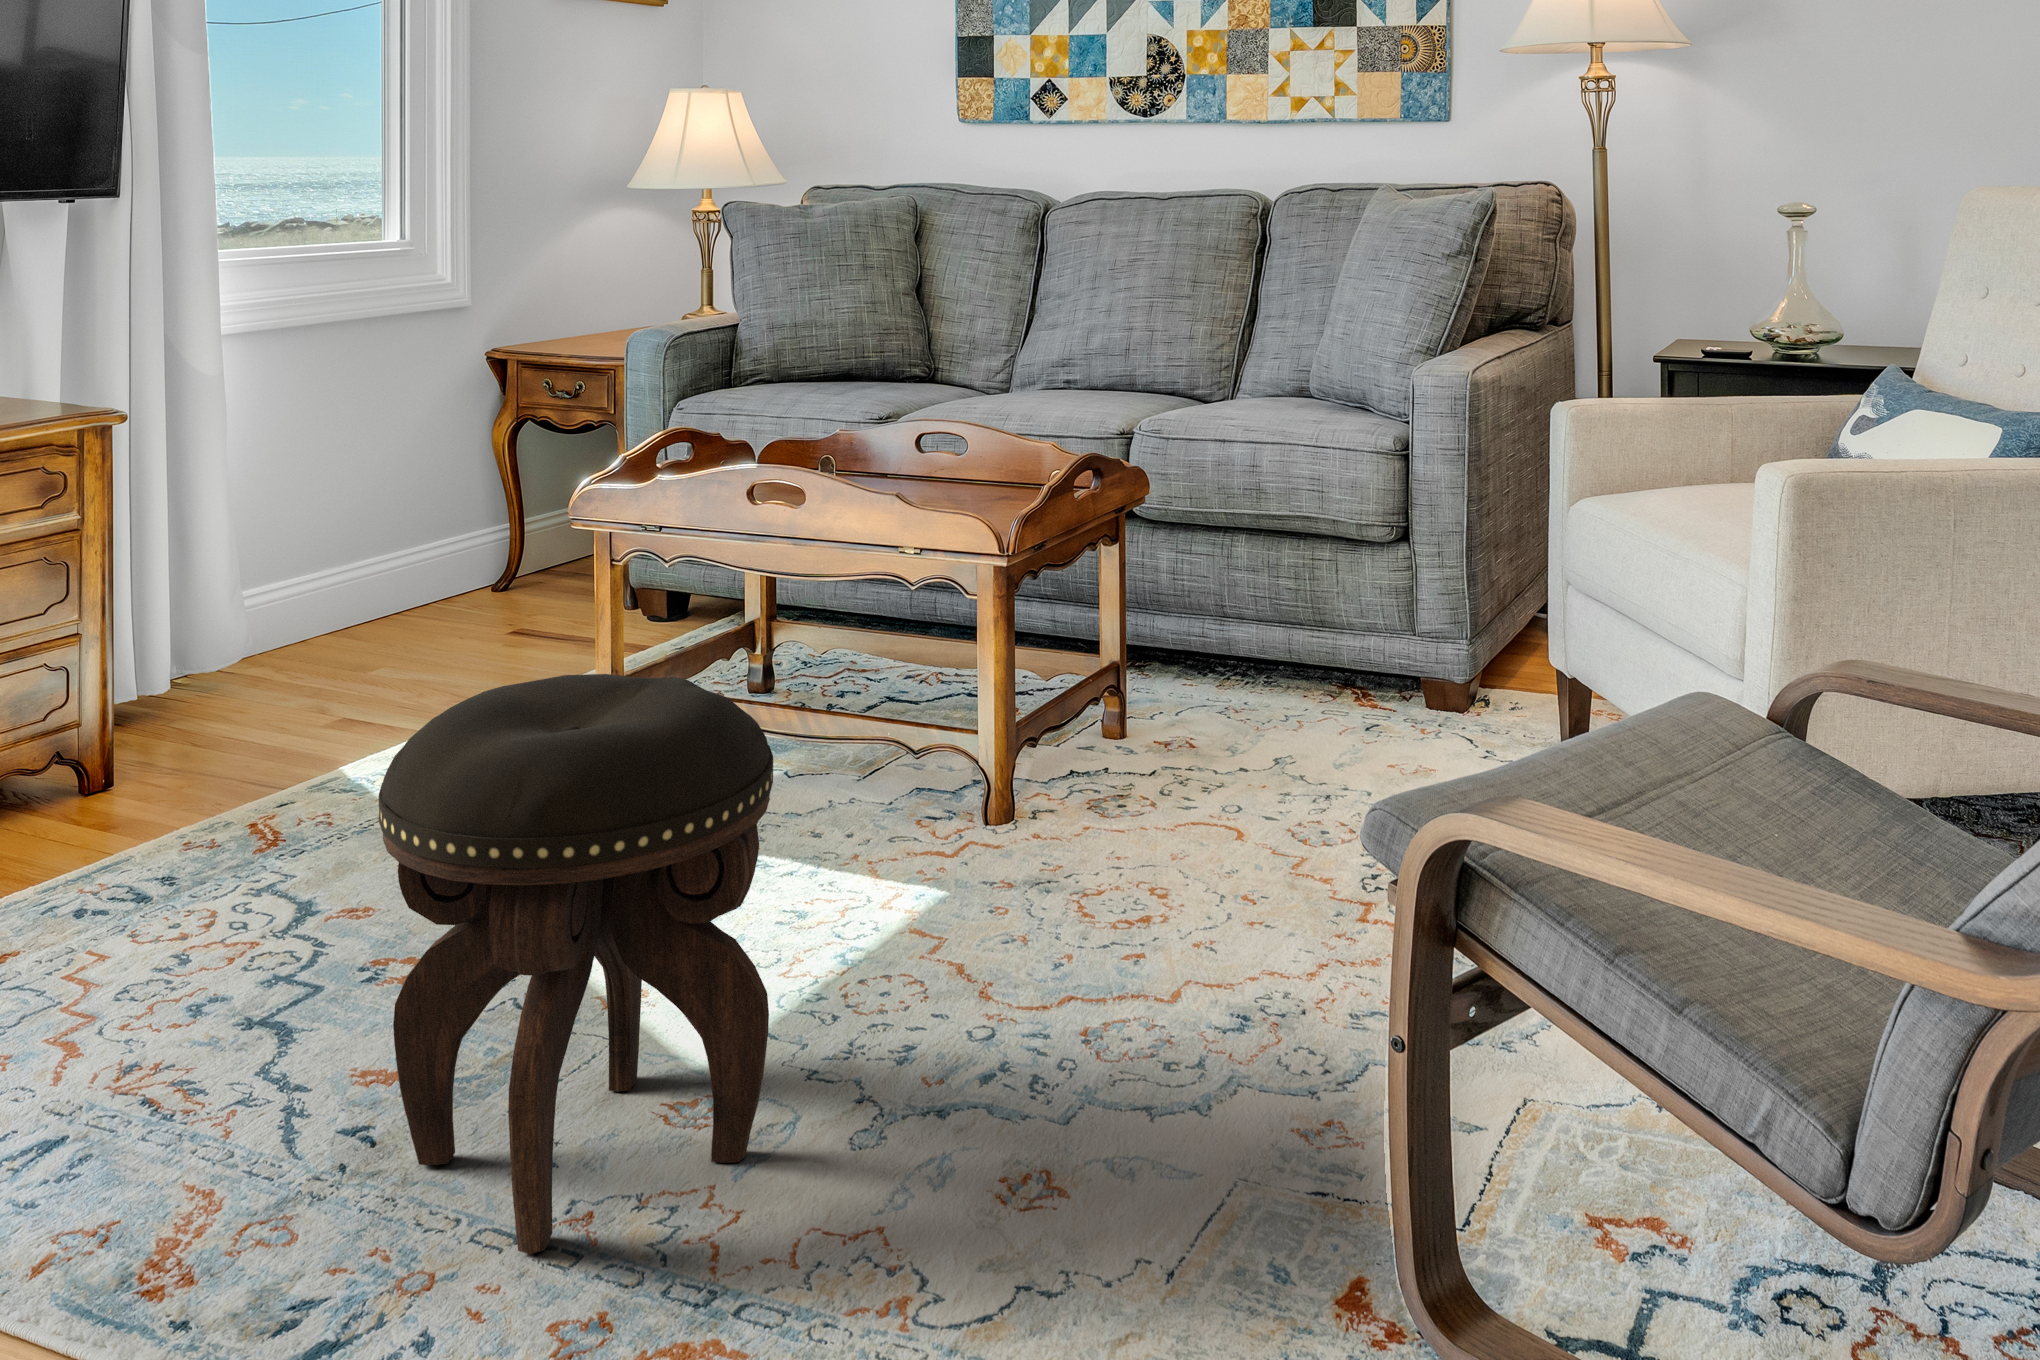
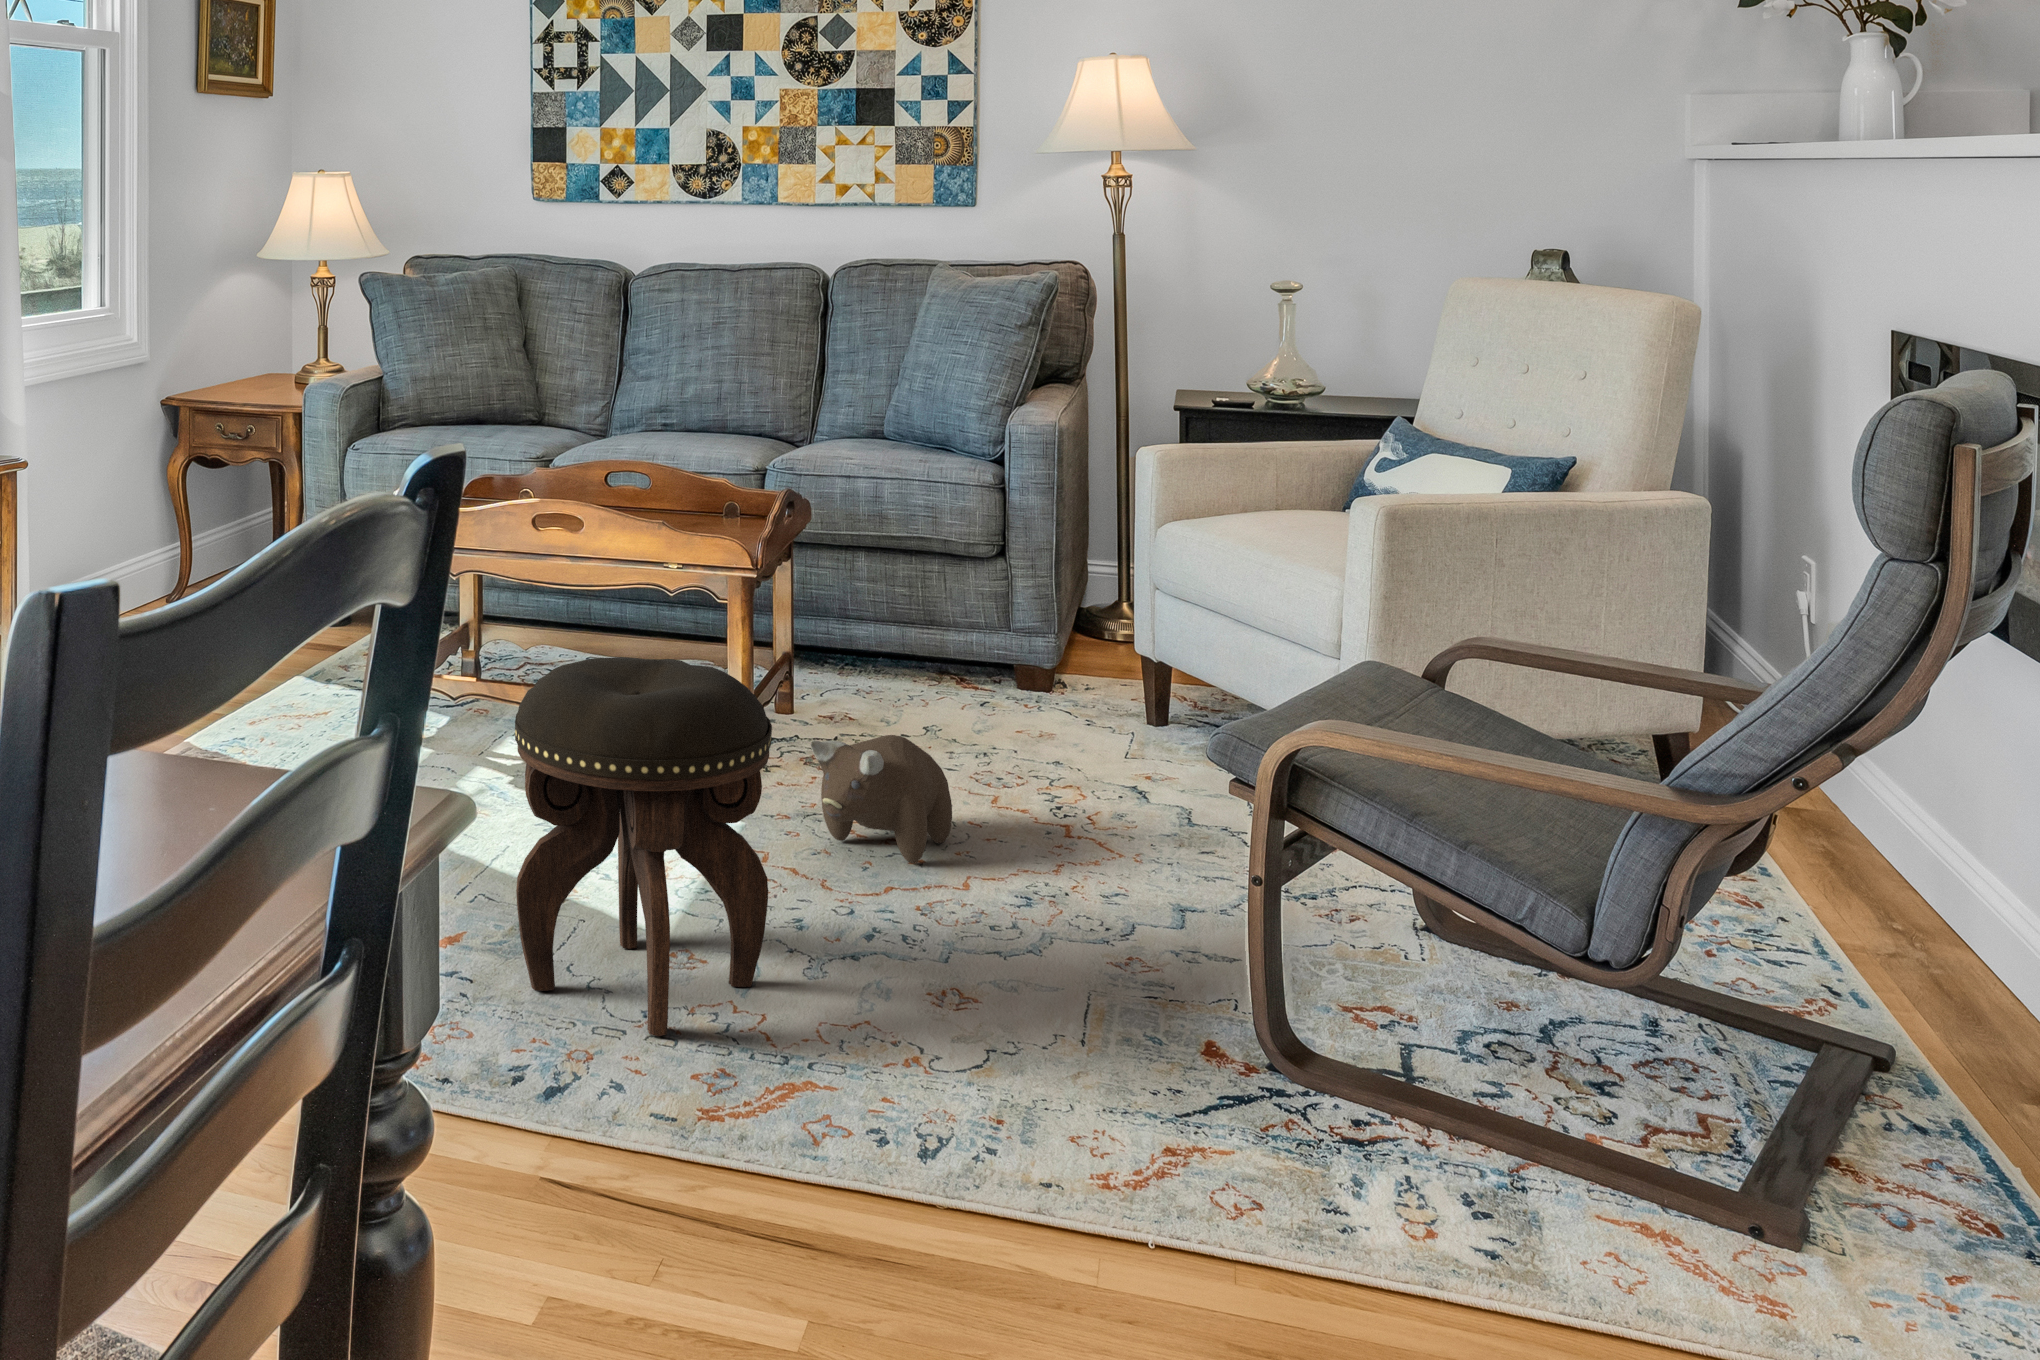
plush toy: none [978,775,1189,955] -> present [810,735,952,863]

